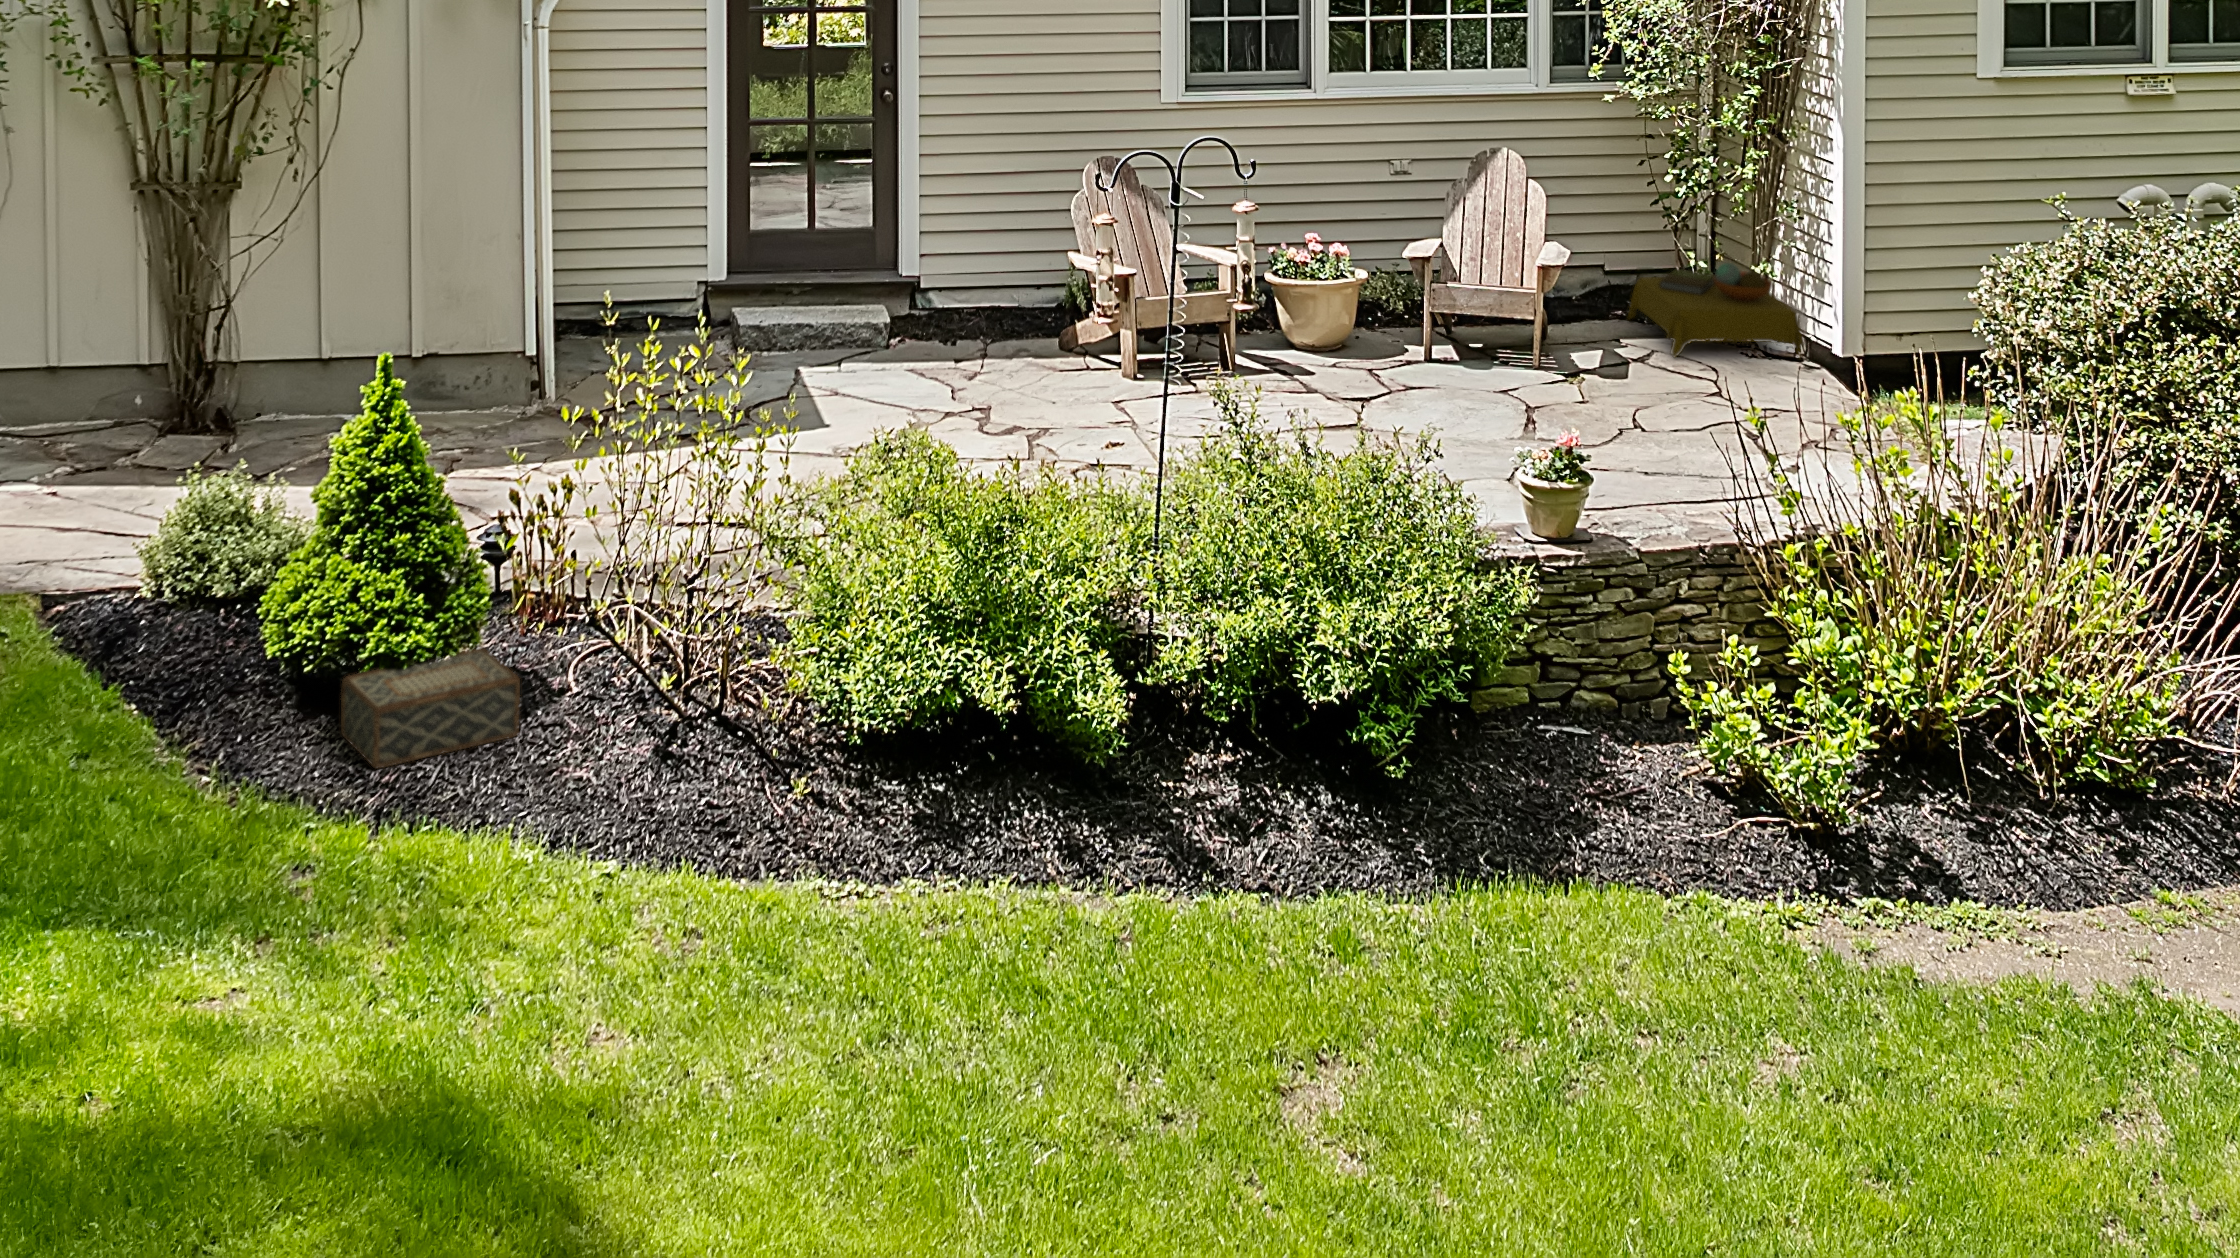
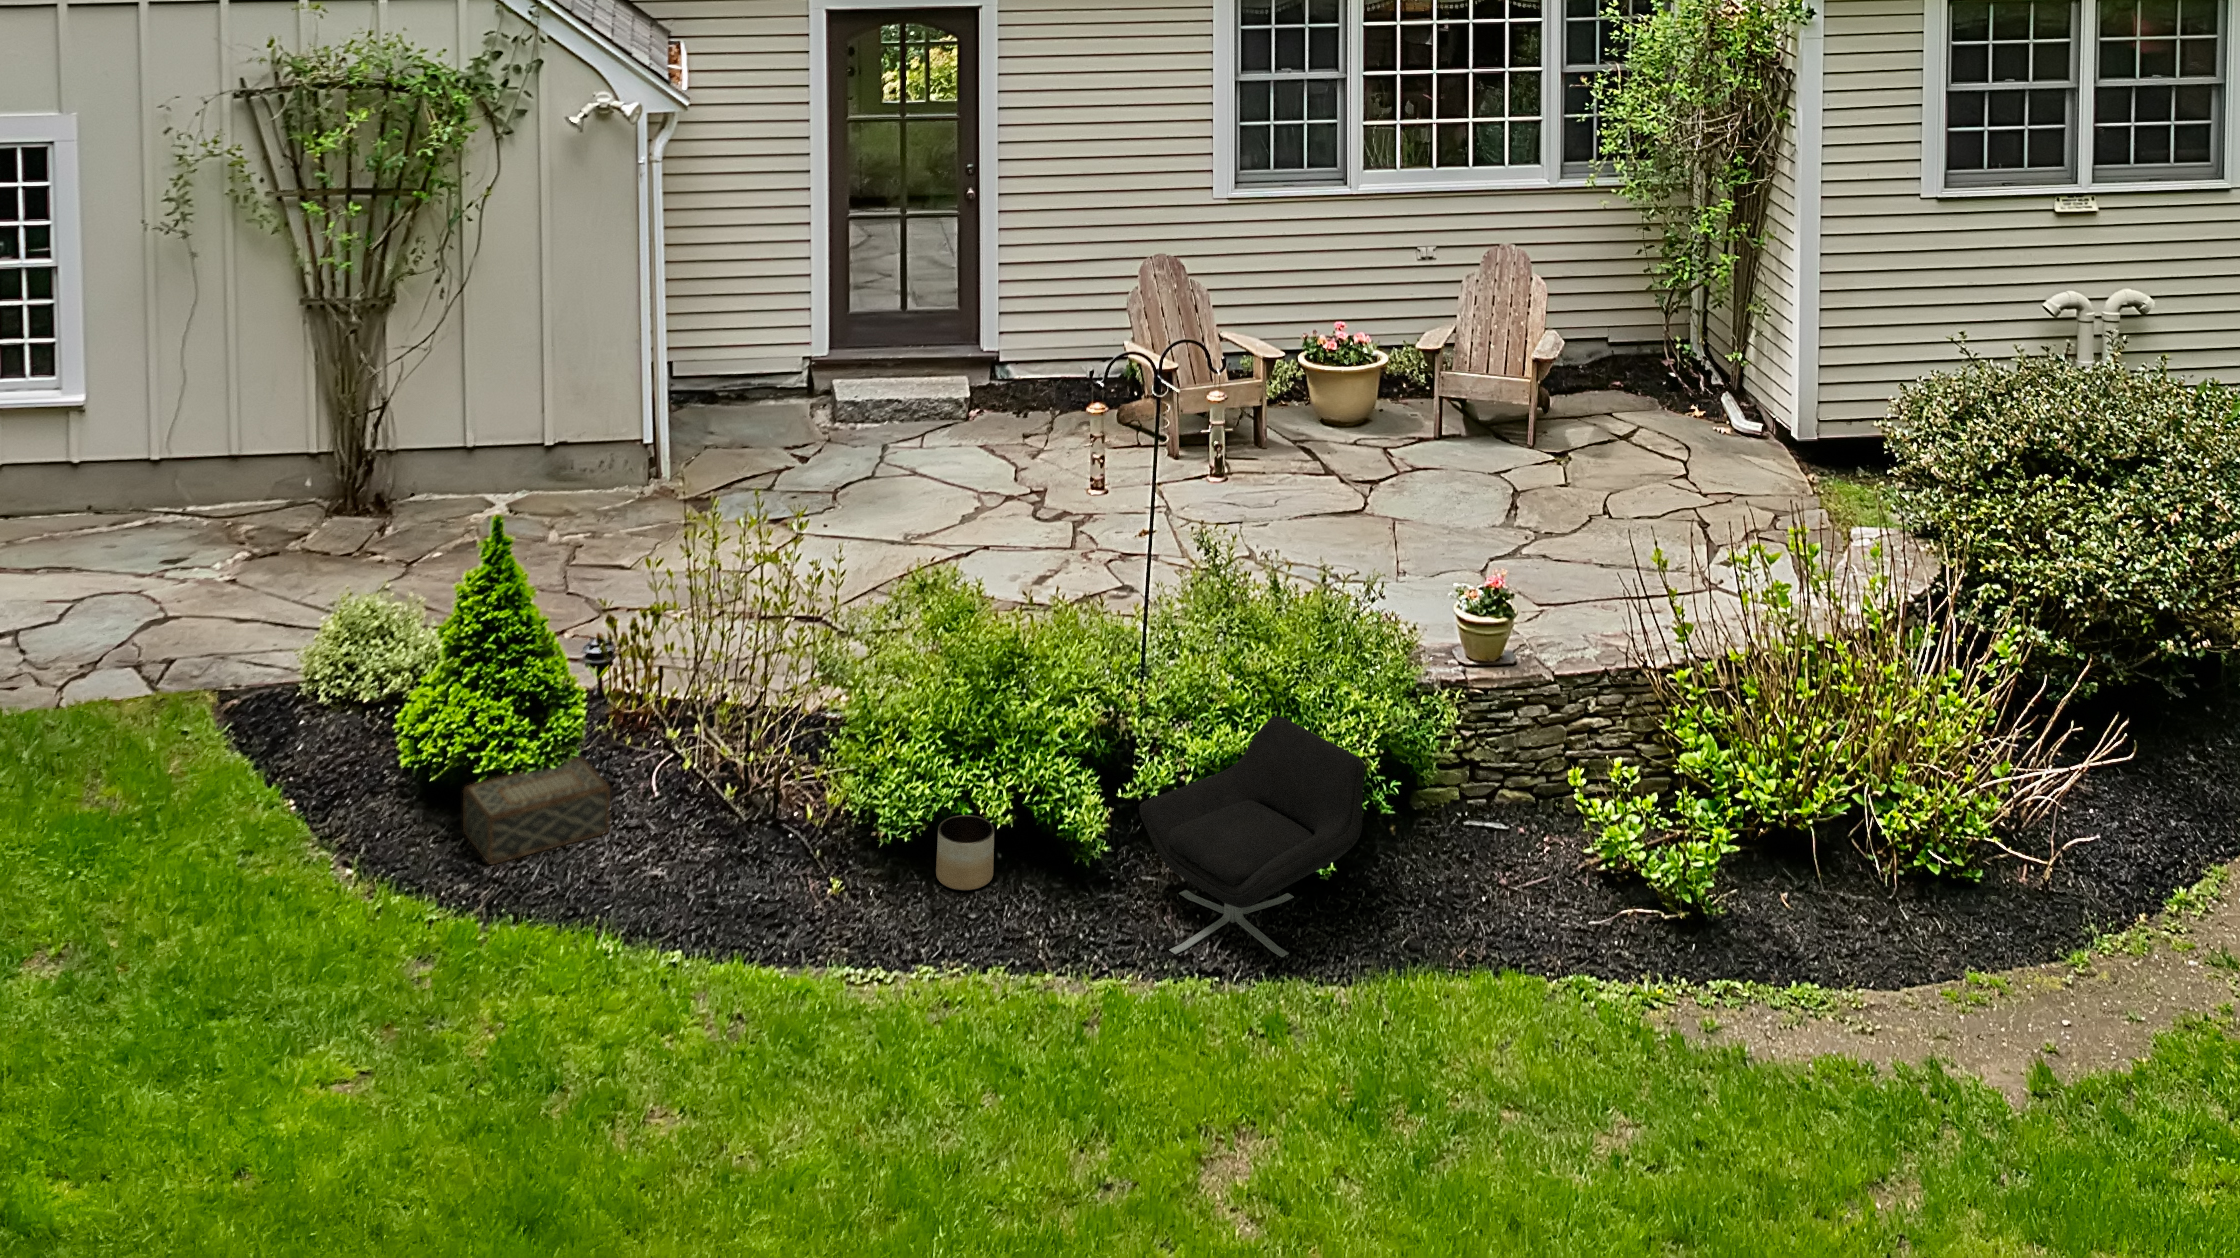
side table: present [1628,263,1803,358] -> none [1622,353,1770,442]
lounge chair: none [1171,586,1447,868] -> present [1139,716,1365,957]
planter: none [921,708,991,797] -> present [936,815,994,891]

